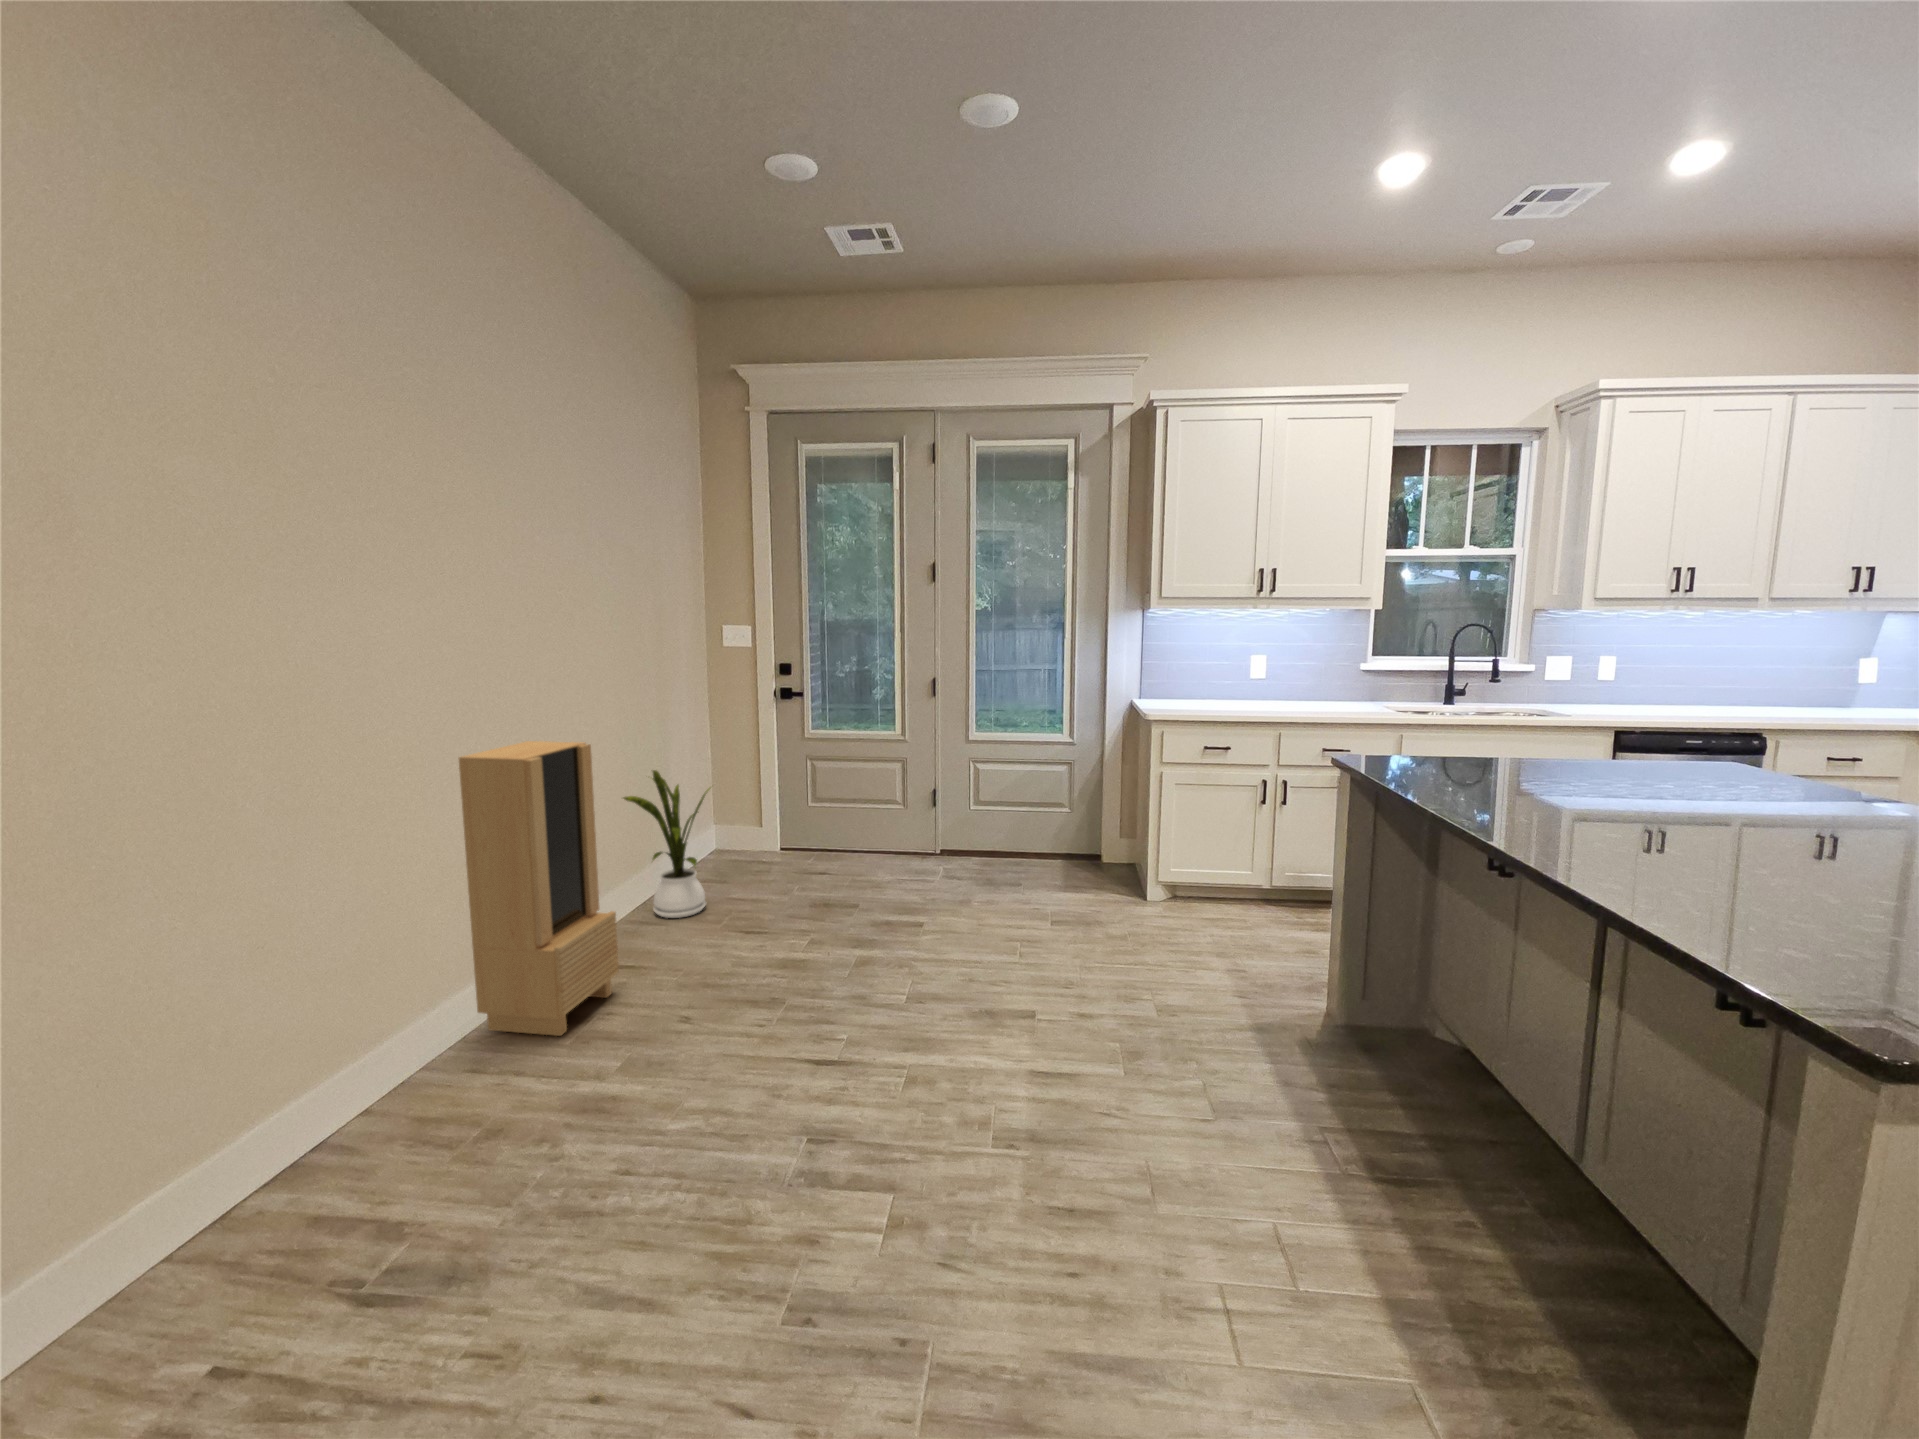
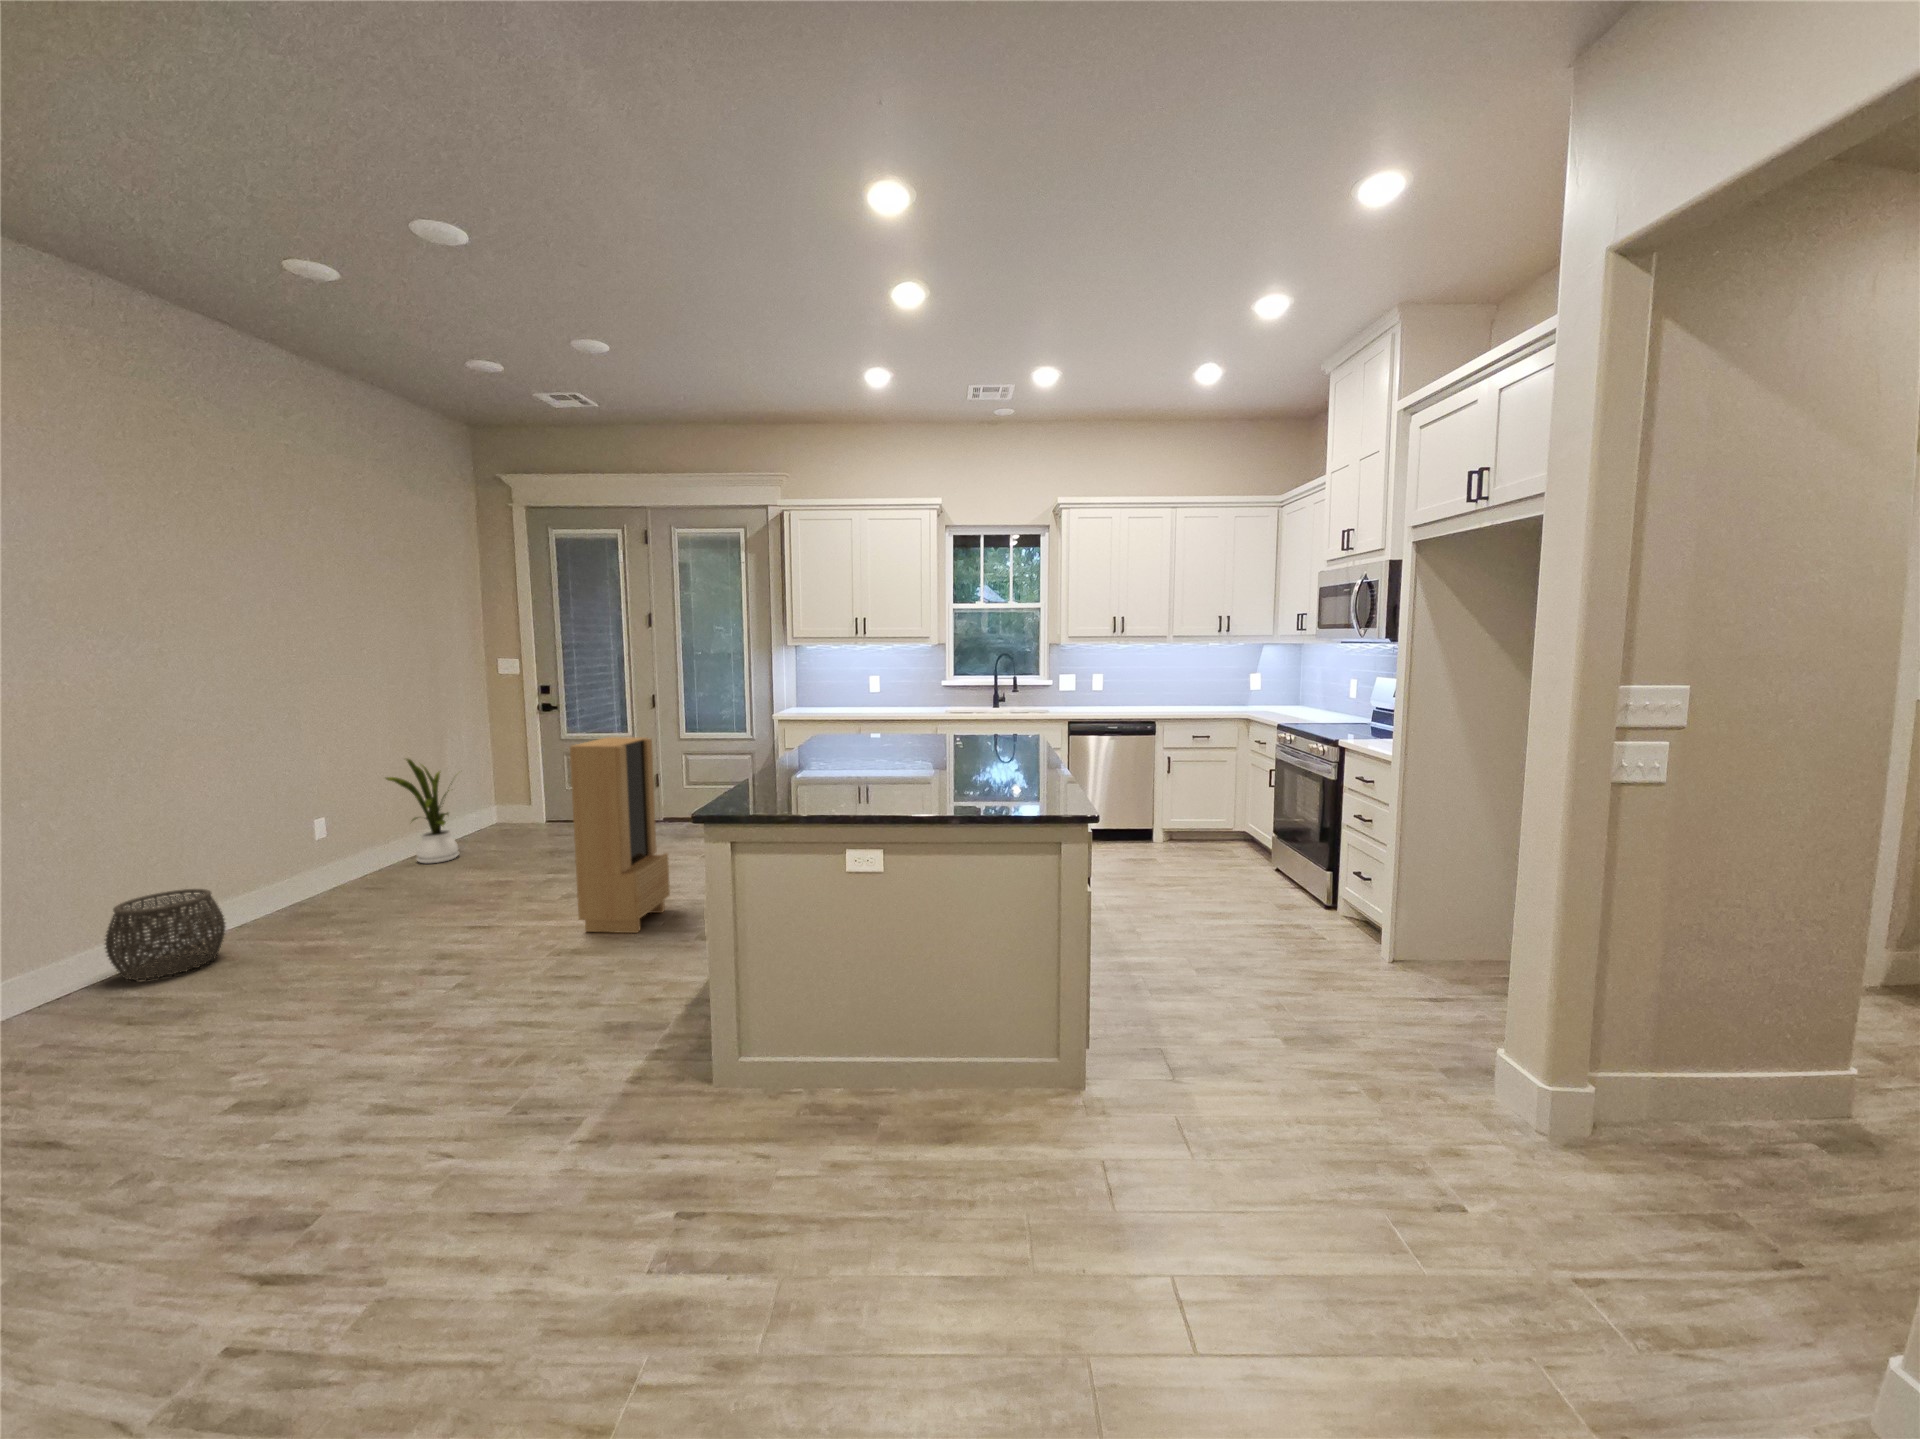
storage cabinet: present [459,741,619,1036] -> present [570,737,670,933]
woven basket: none [323,996,487,1162] -> present [105,889,226,980]

